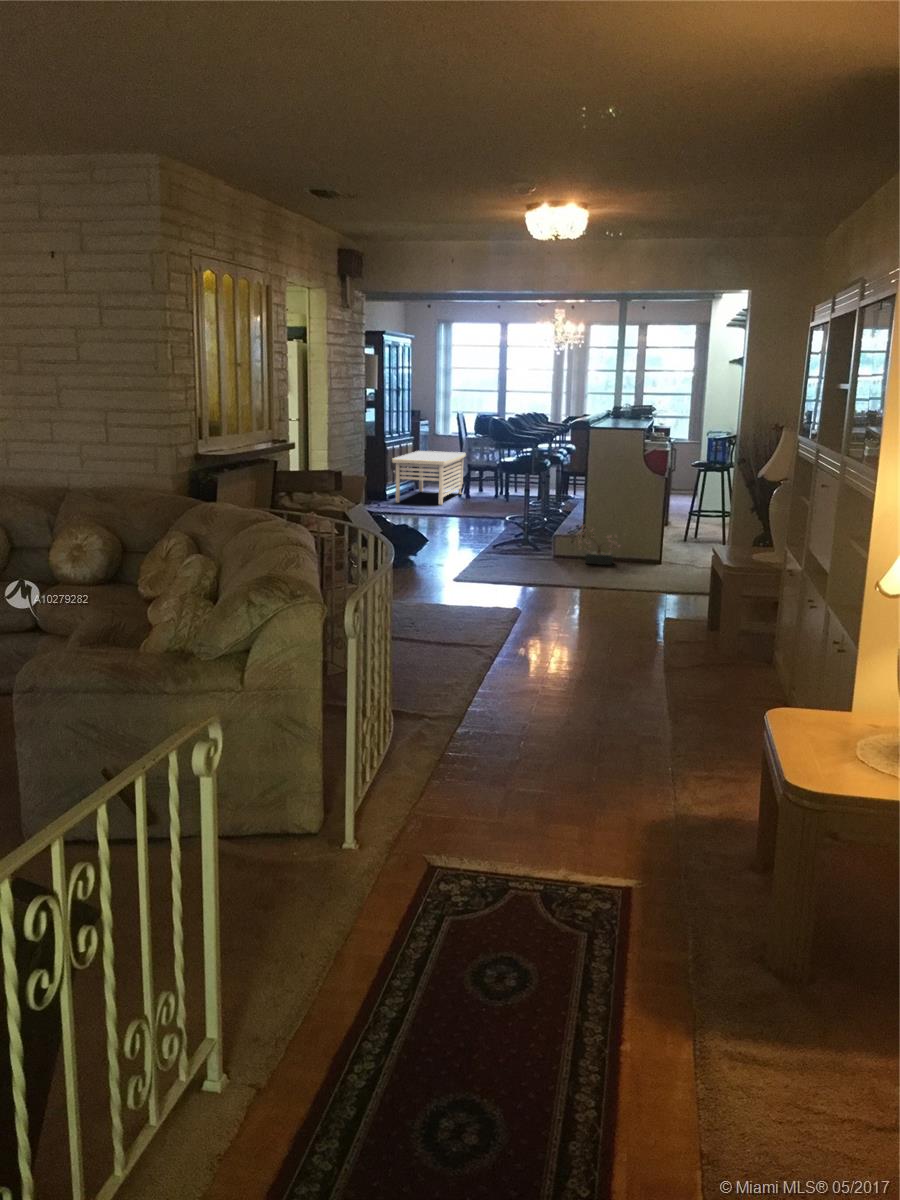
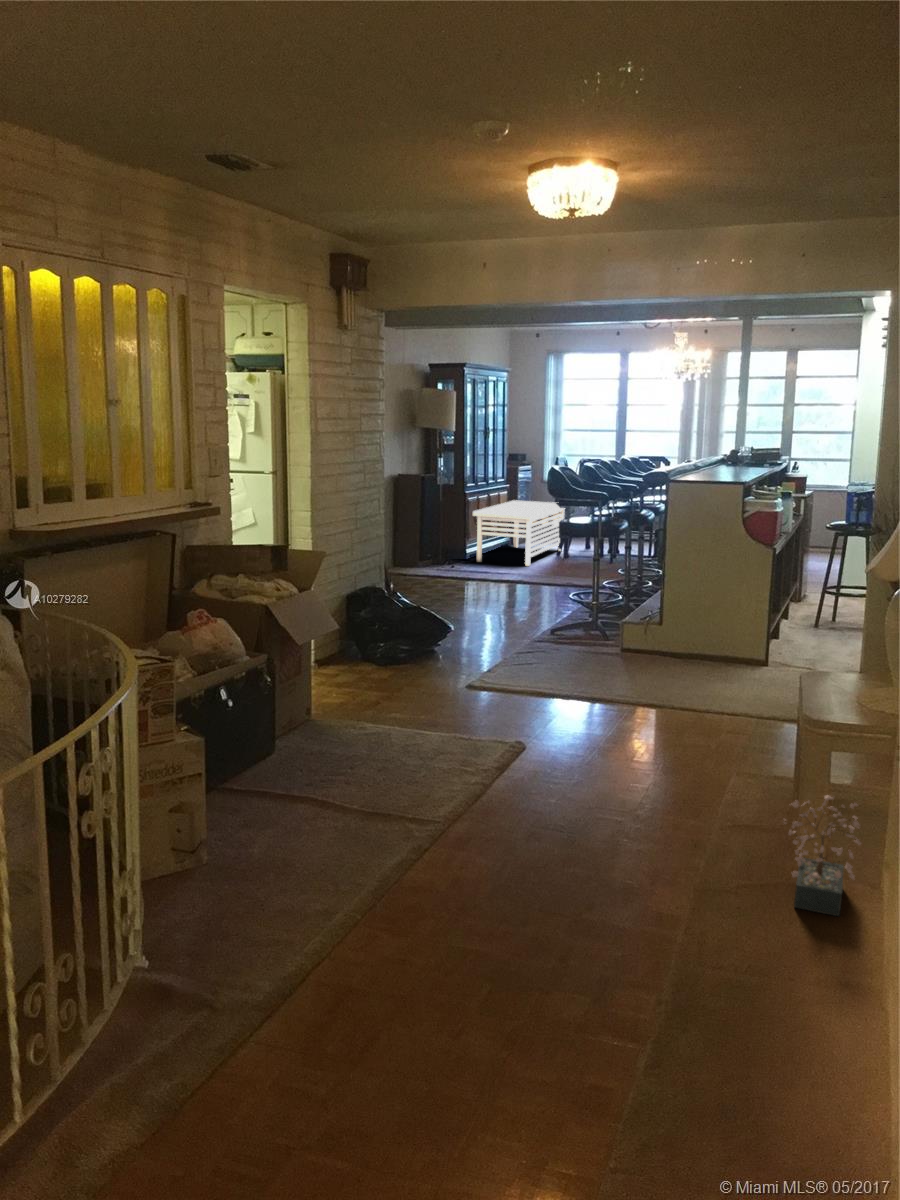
decorative plant: present [578,525,617,565] -> present [784,795,861,916]

